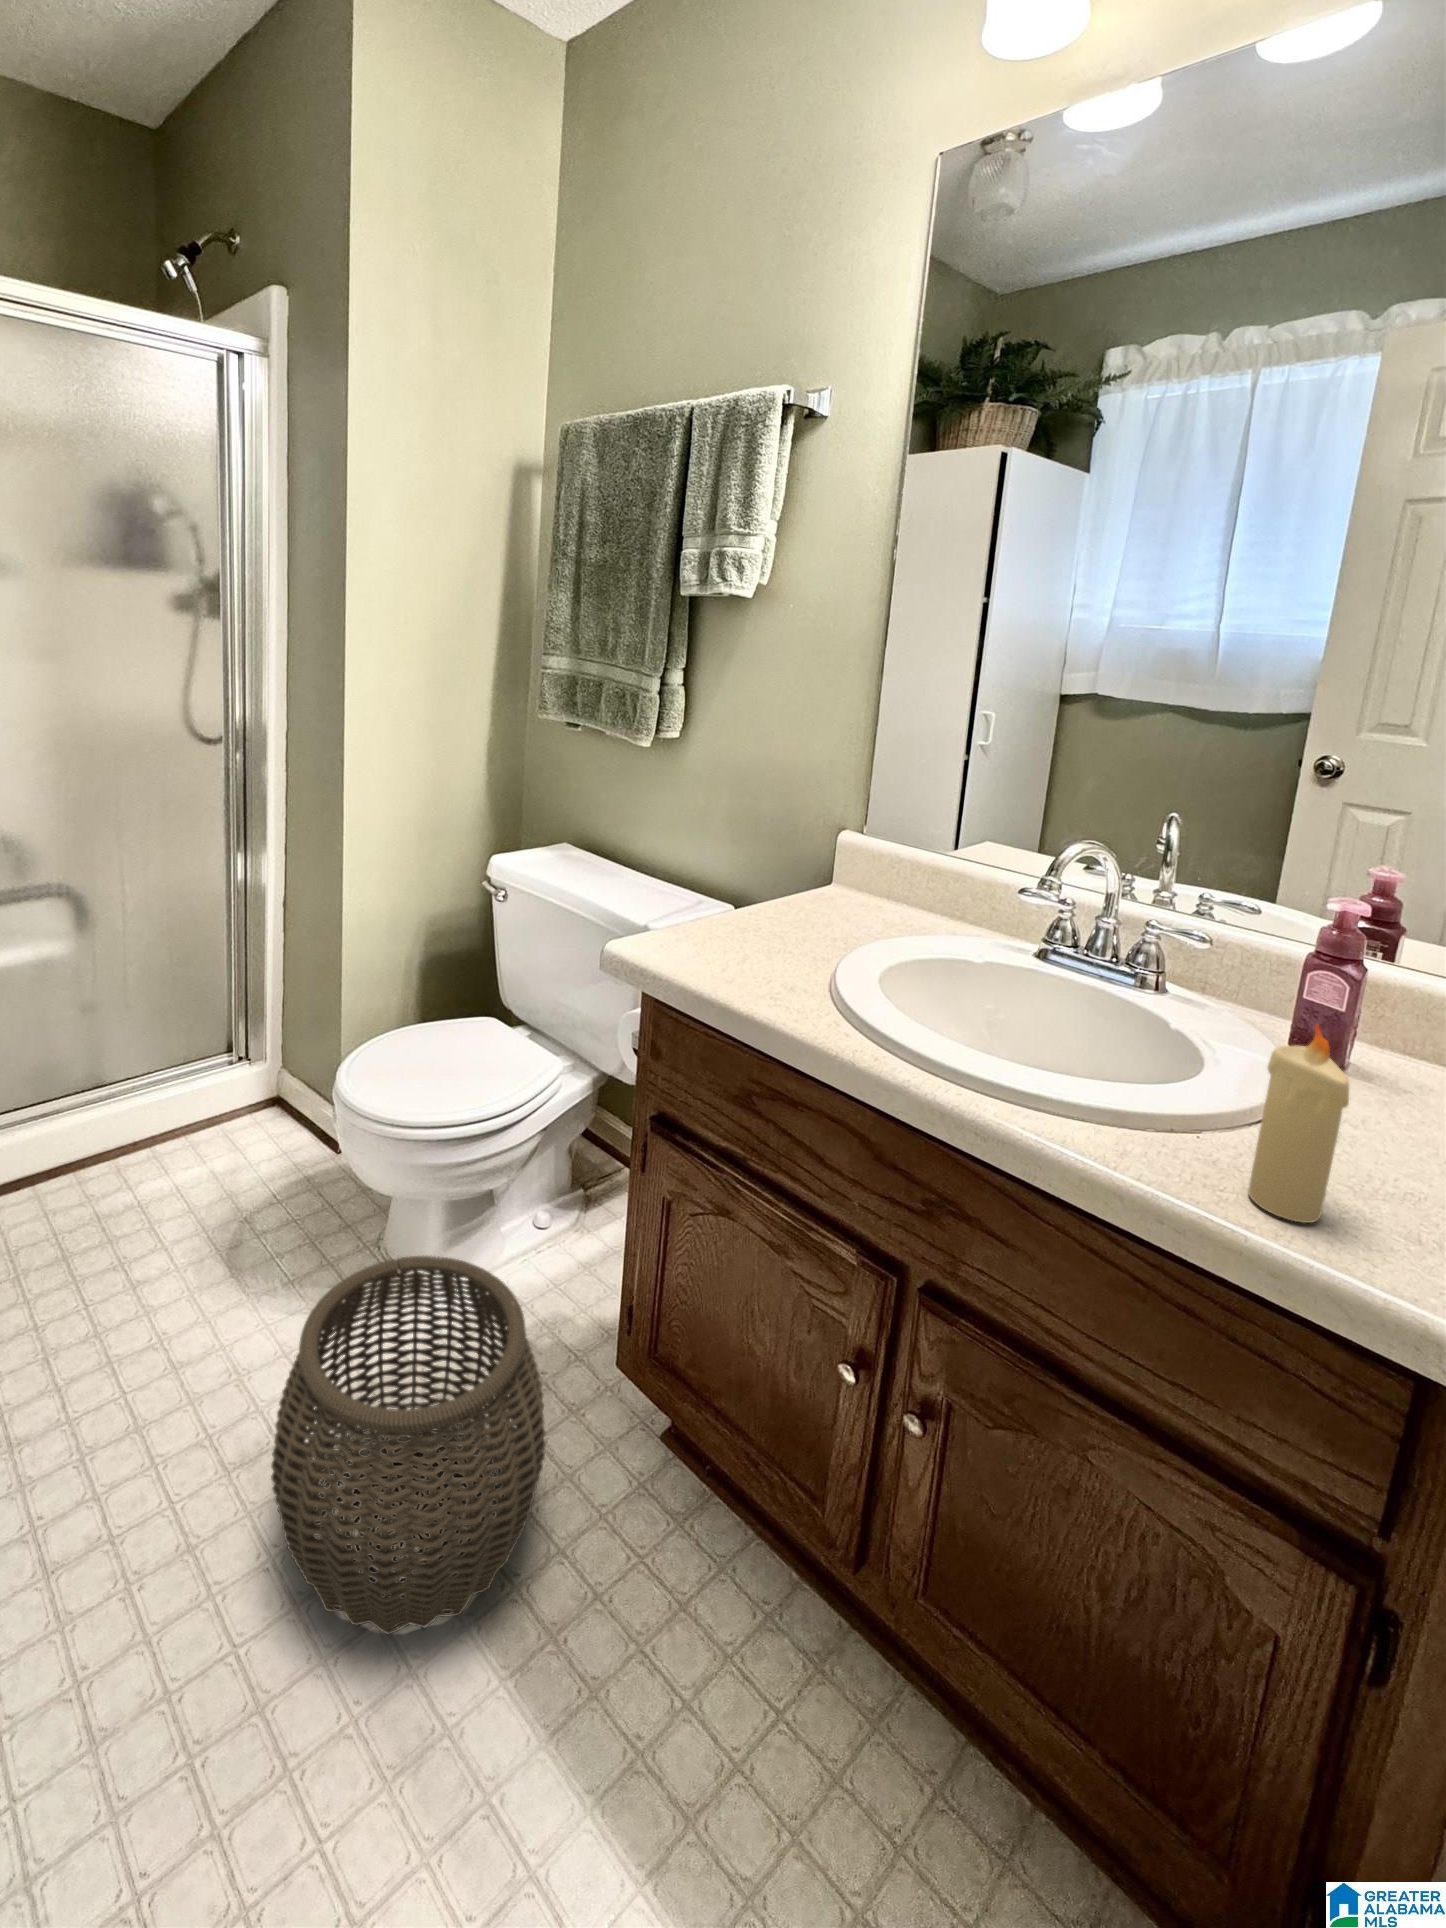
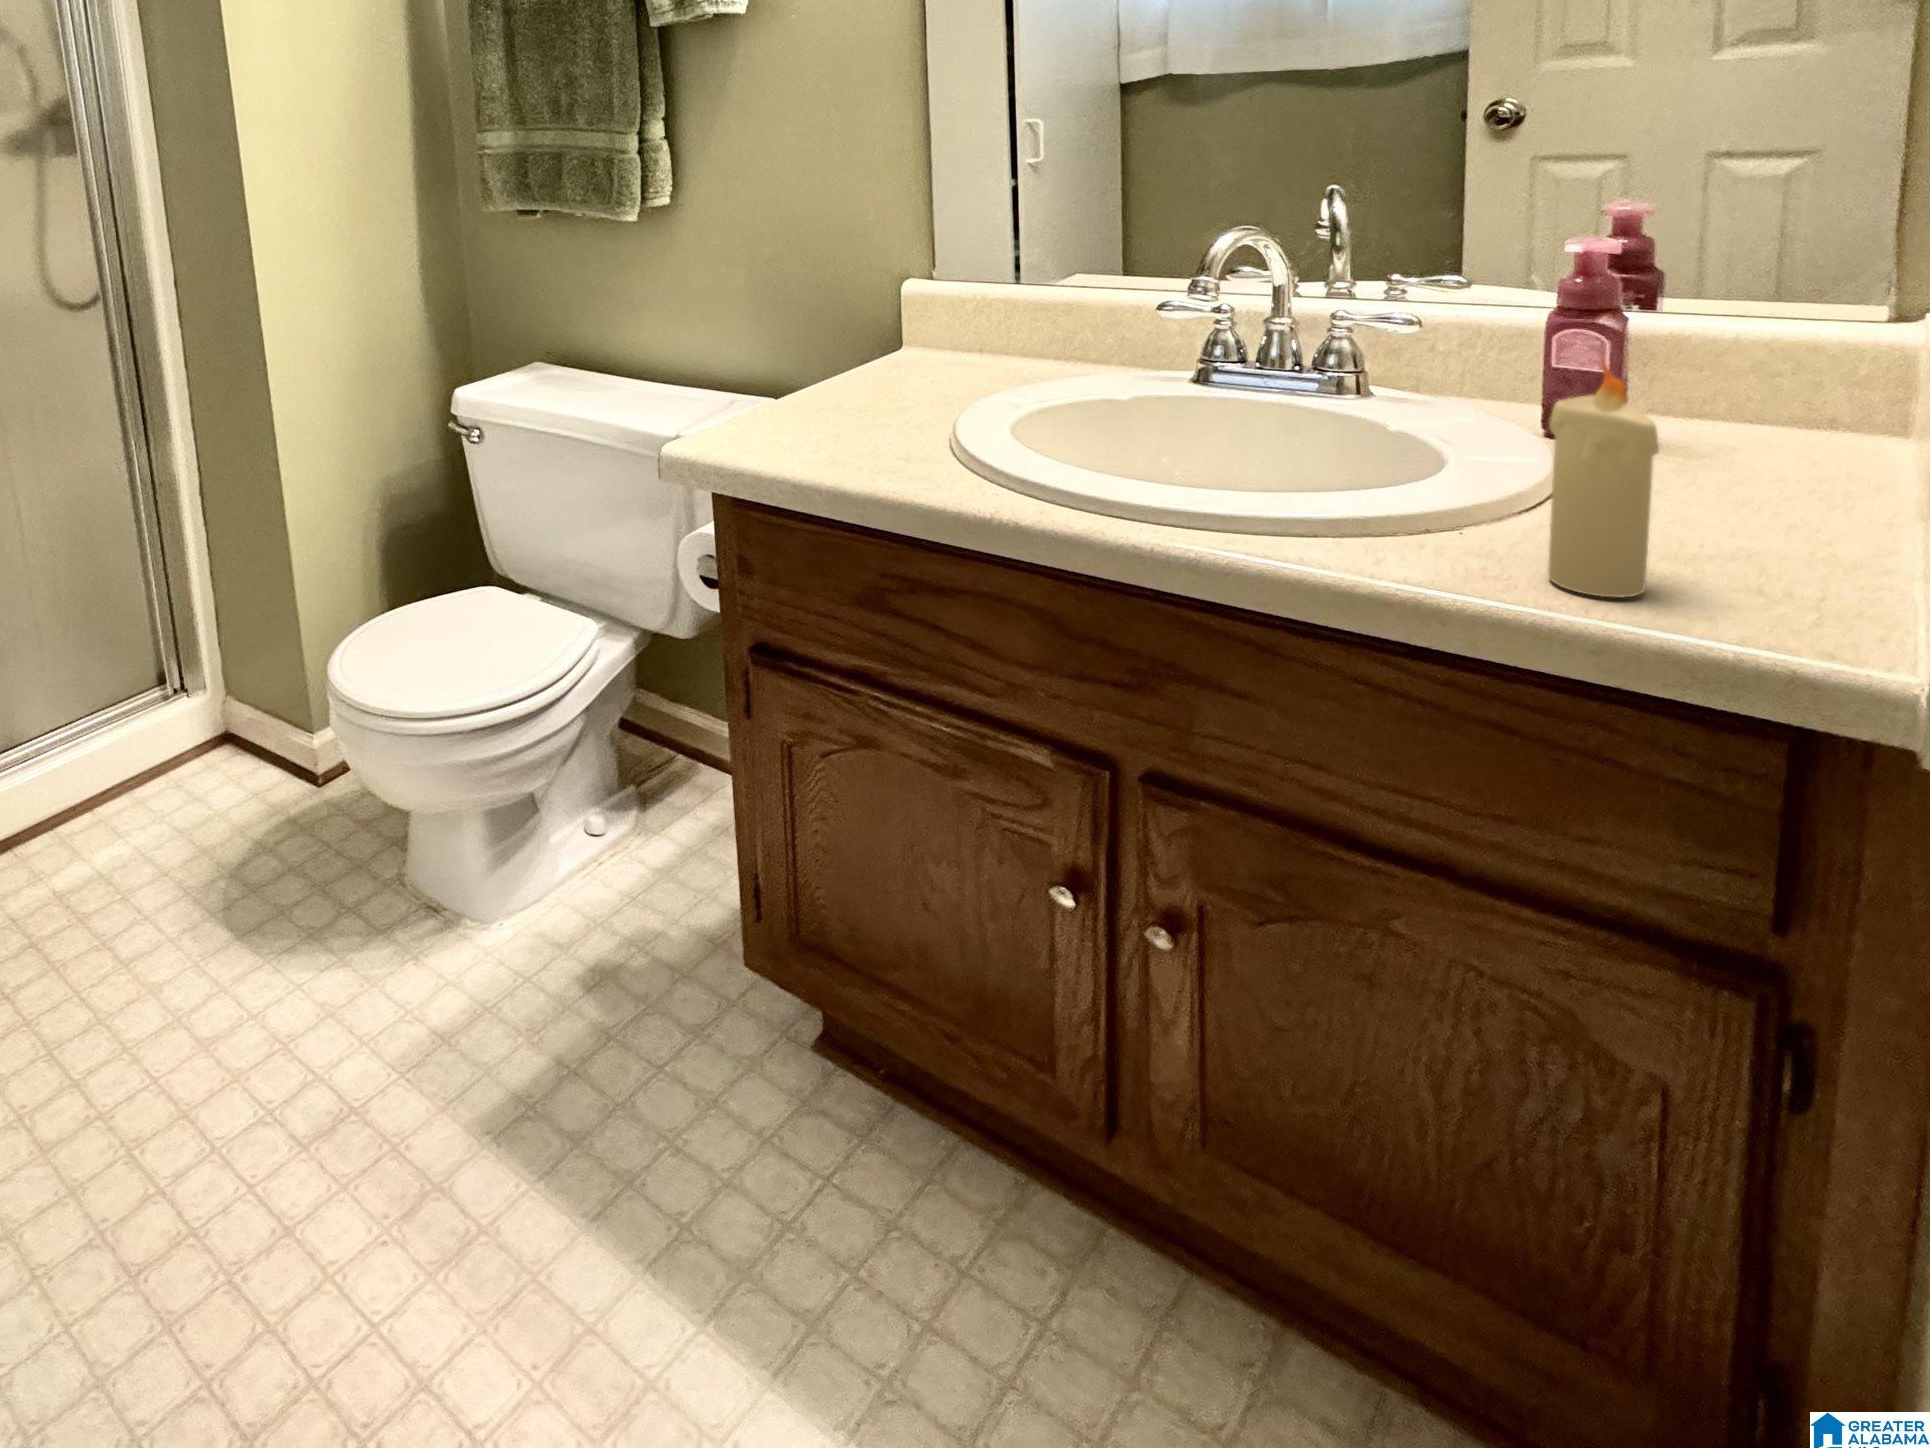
woven basket: present [271,1256,546,1634] -> none [365,855,689,1291]

